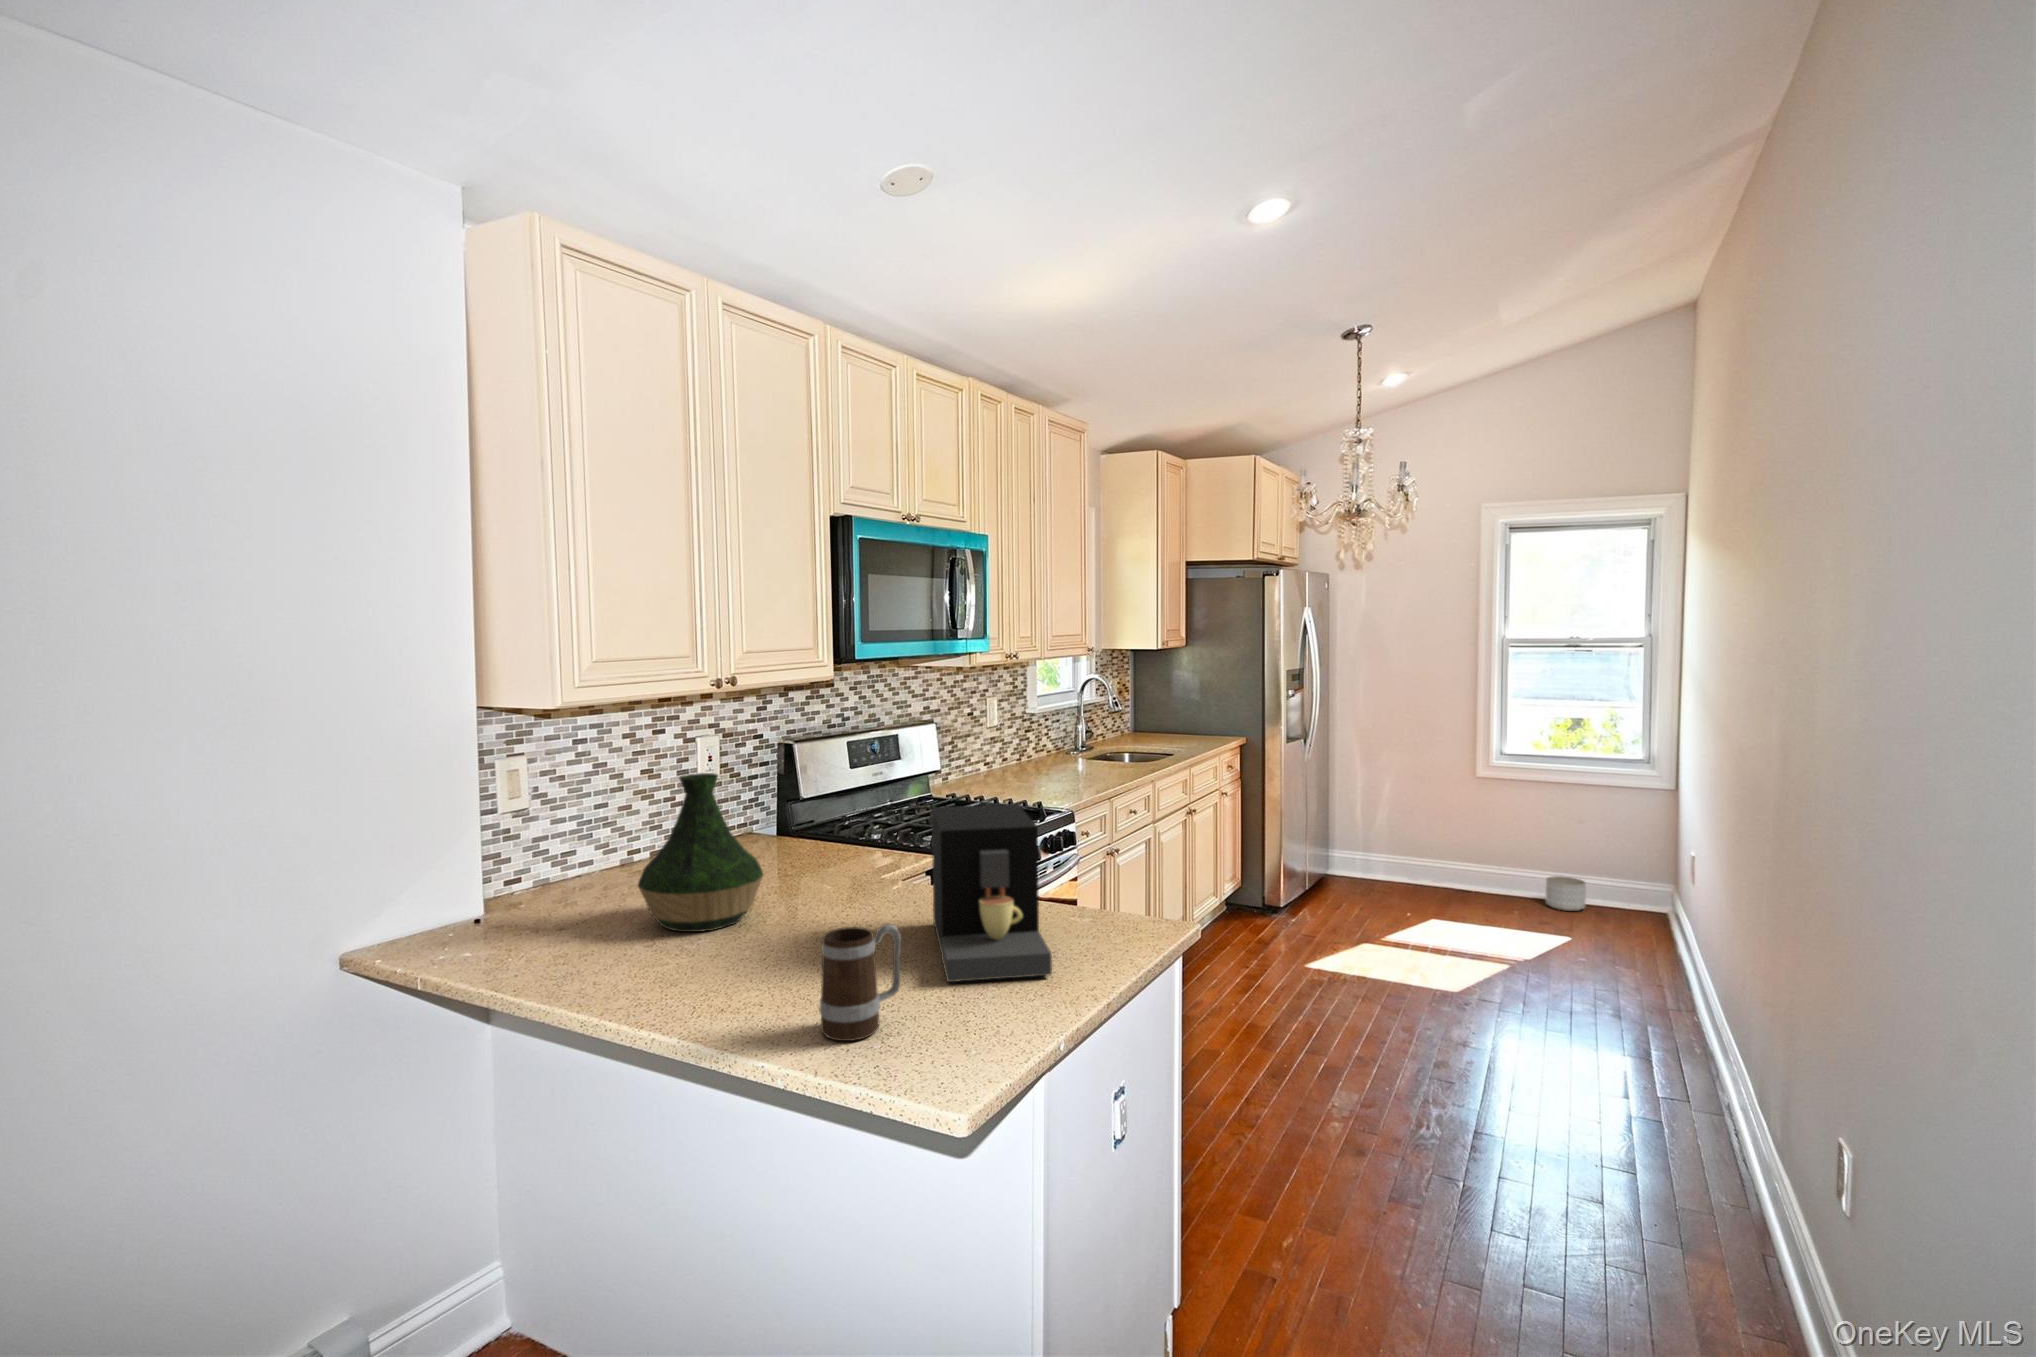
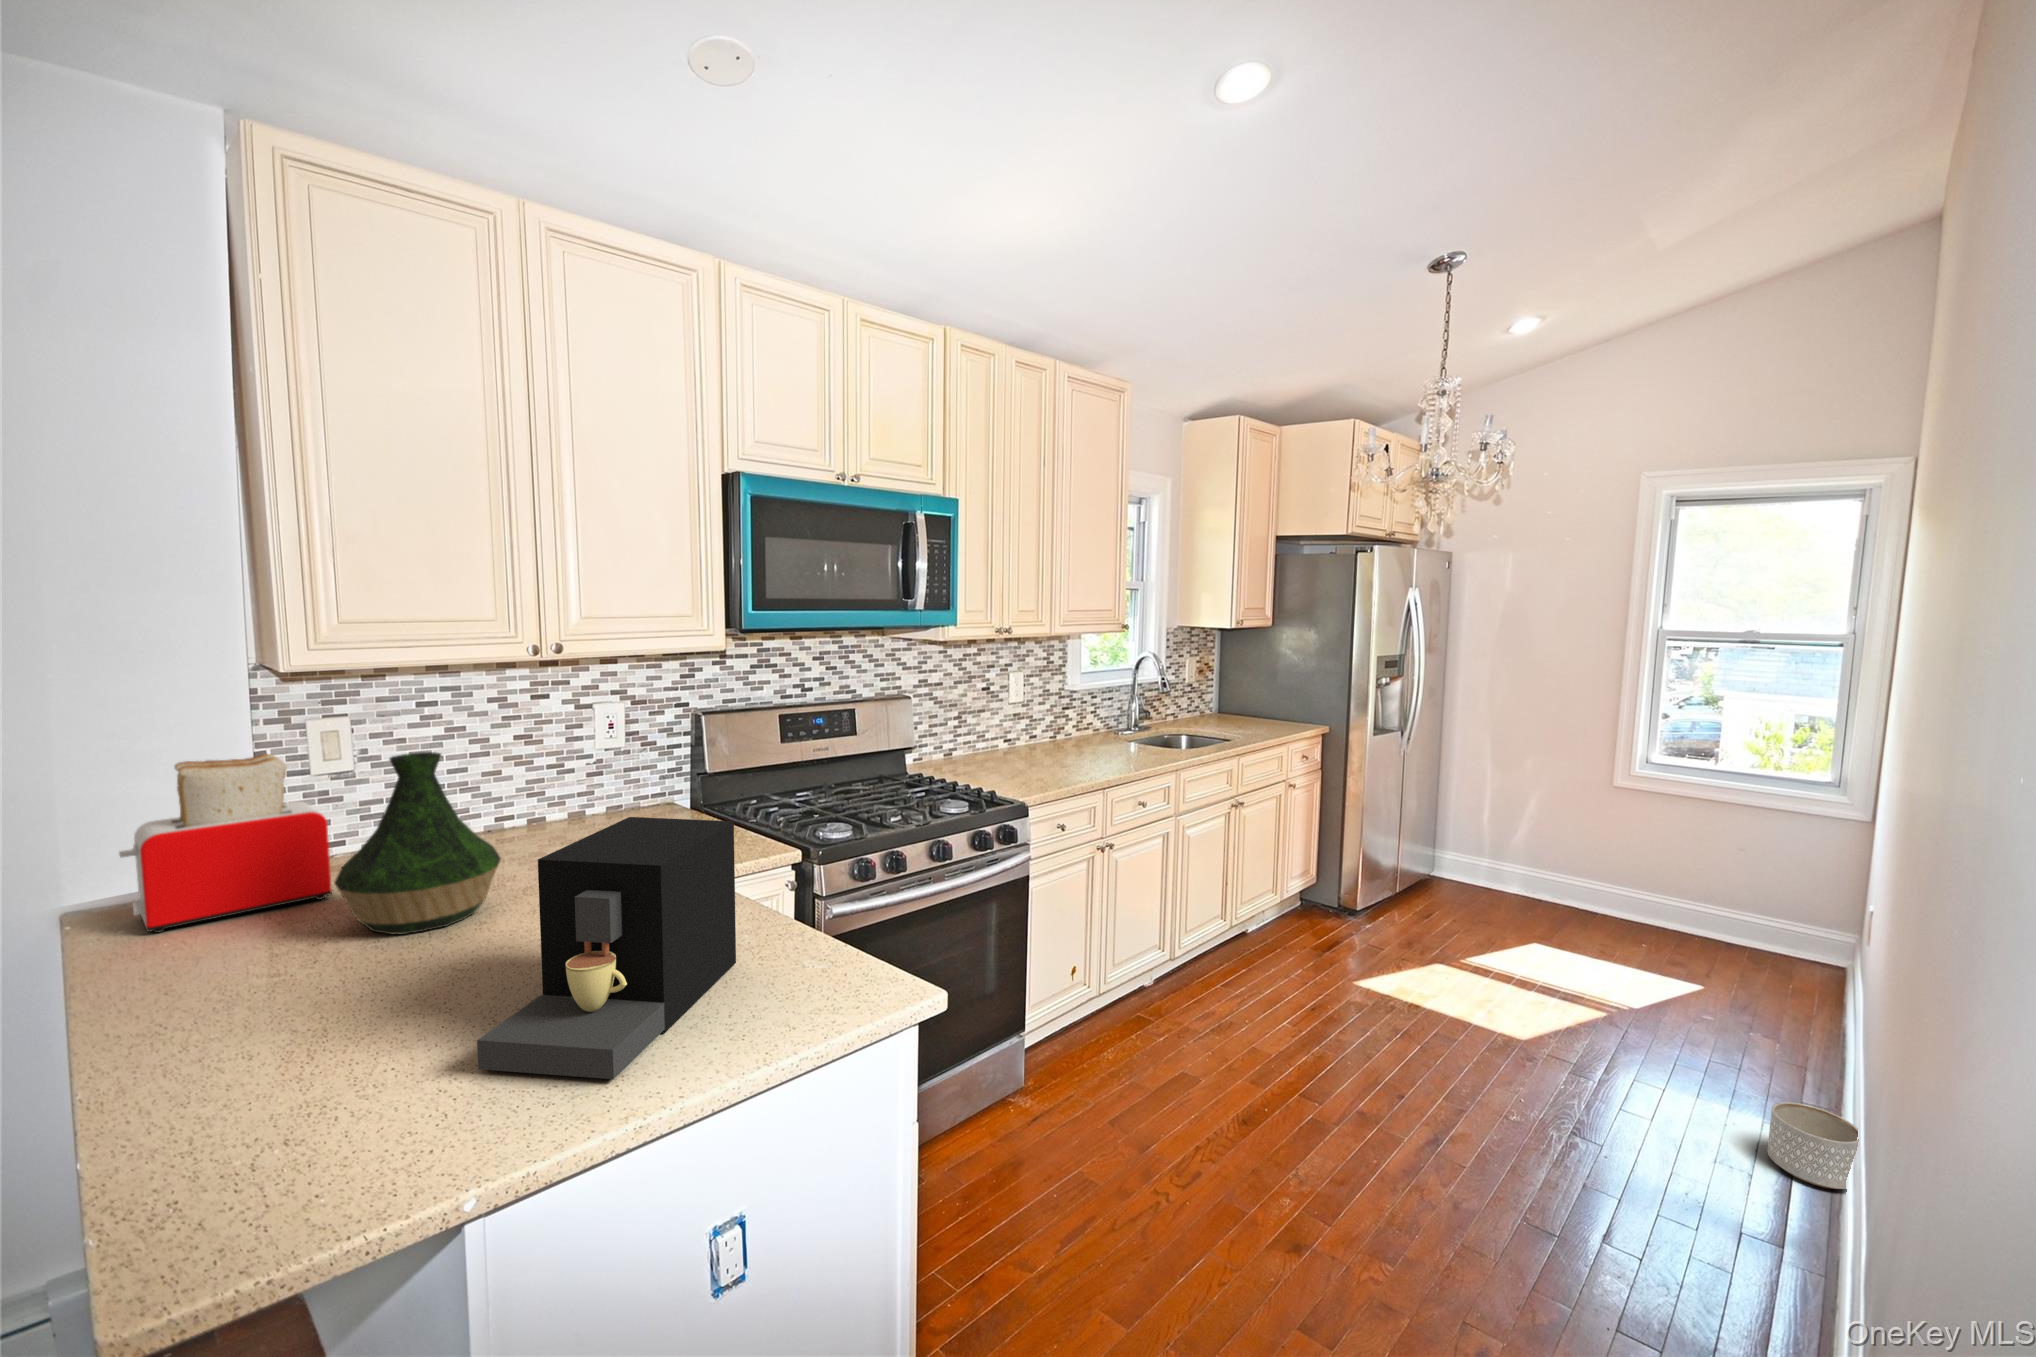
toaster: none [428,787,585,952] -> present [119,754,332,933]
planter: present [1546,876,1586,911] -> present [1767,1102,1859,1189]
mug: present [820,924,901,1041] -> none [170,1001,318,1169]

